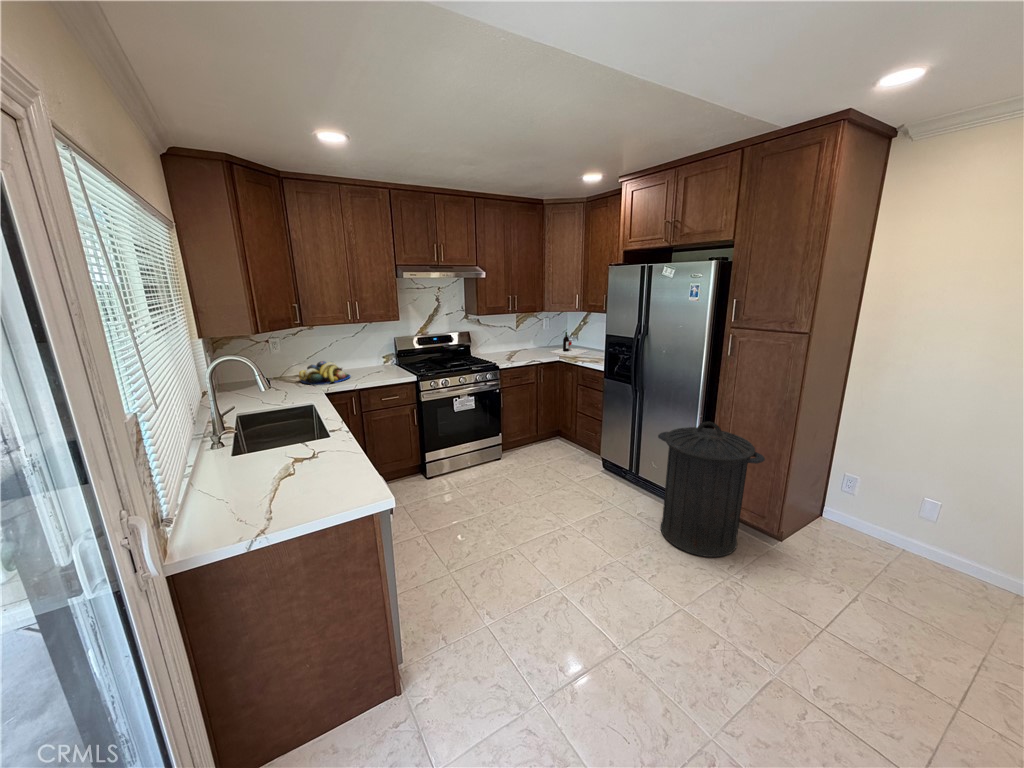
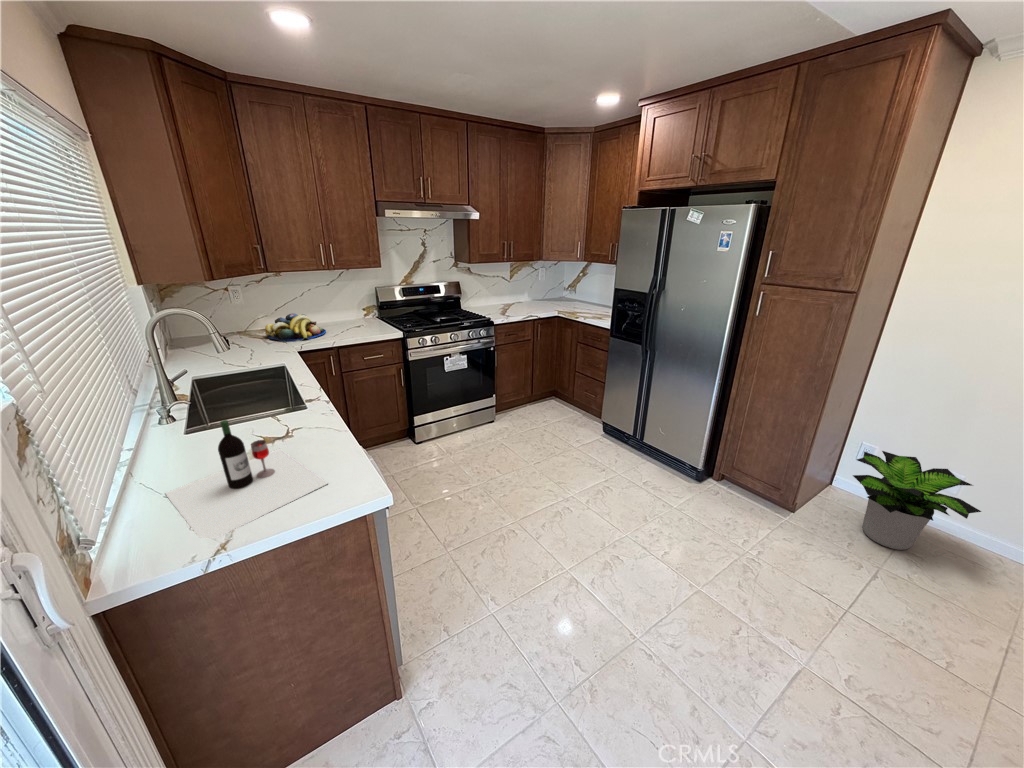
wine bottle: present [551,332,588,355] -> present [165,420,328,538]
trash can: present [658,421,765,557] -> none [669,389,792,531]
potted plant: none [830,479,952,575] -> present [853,451,981,550]

